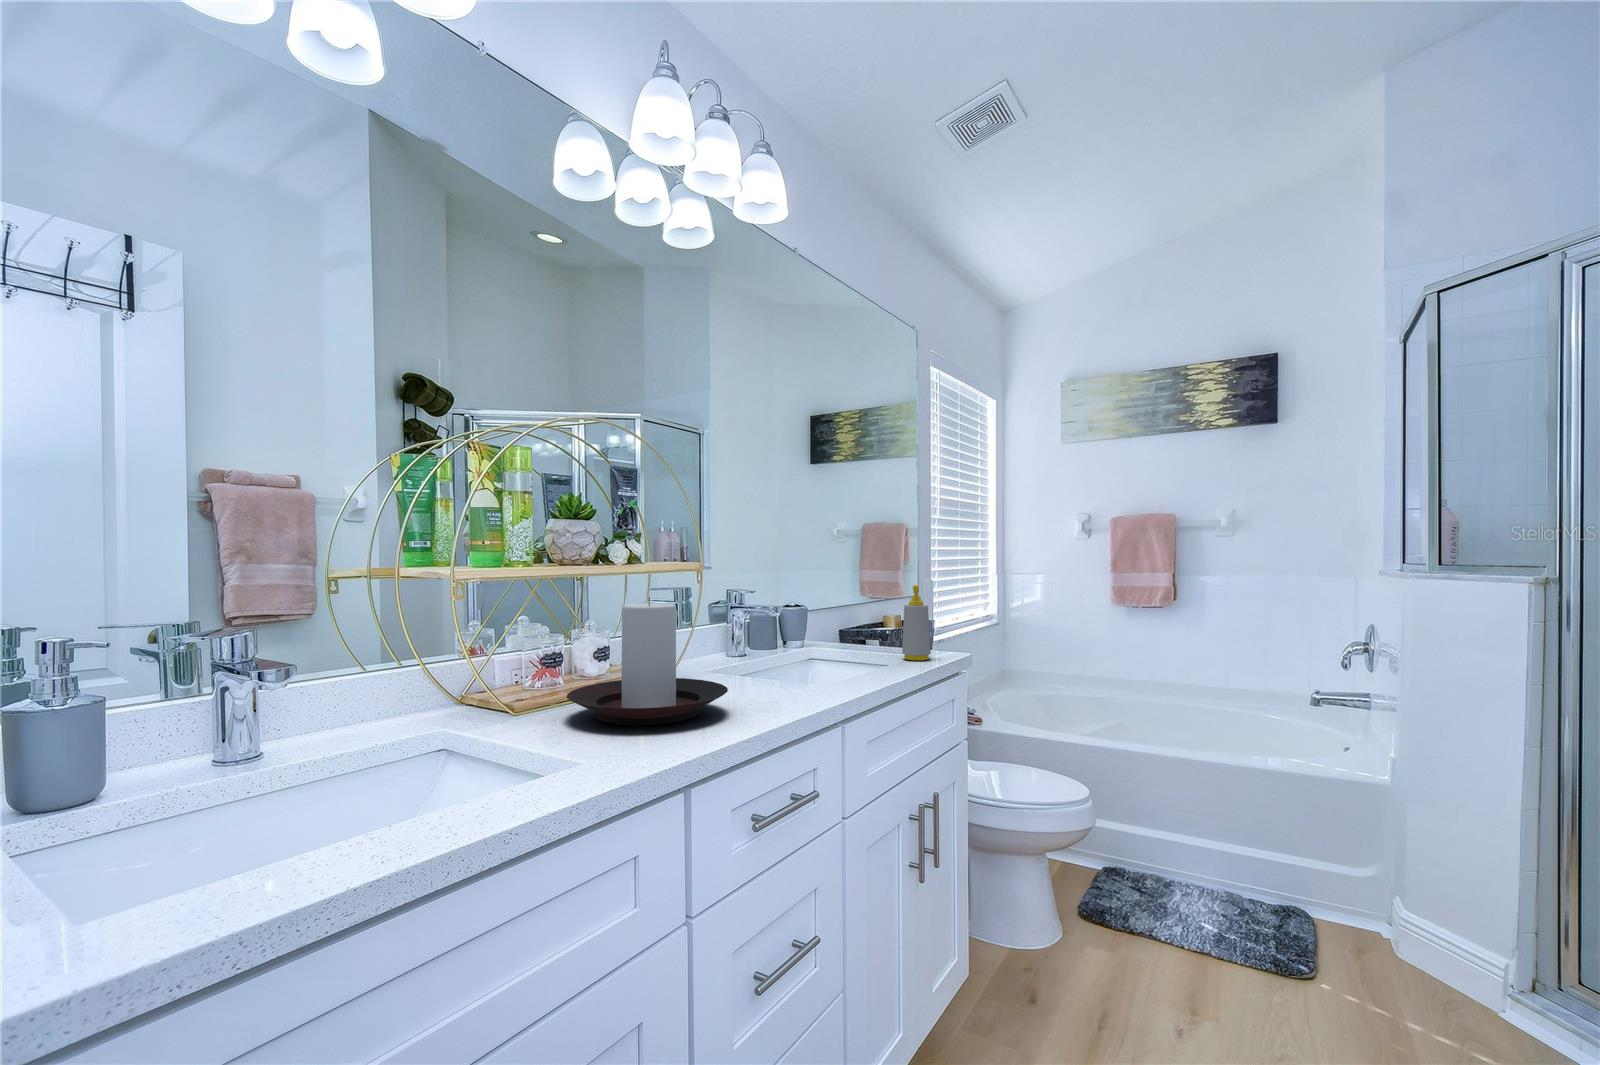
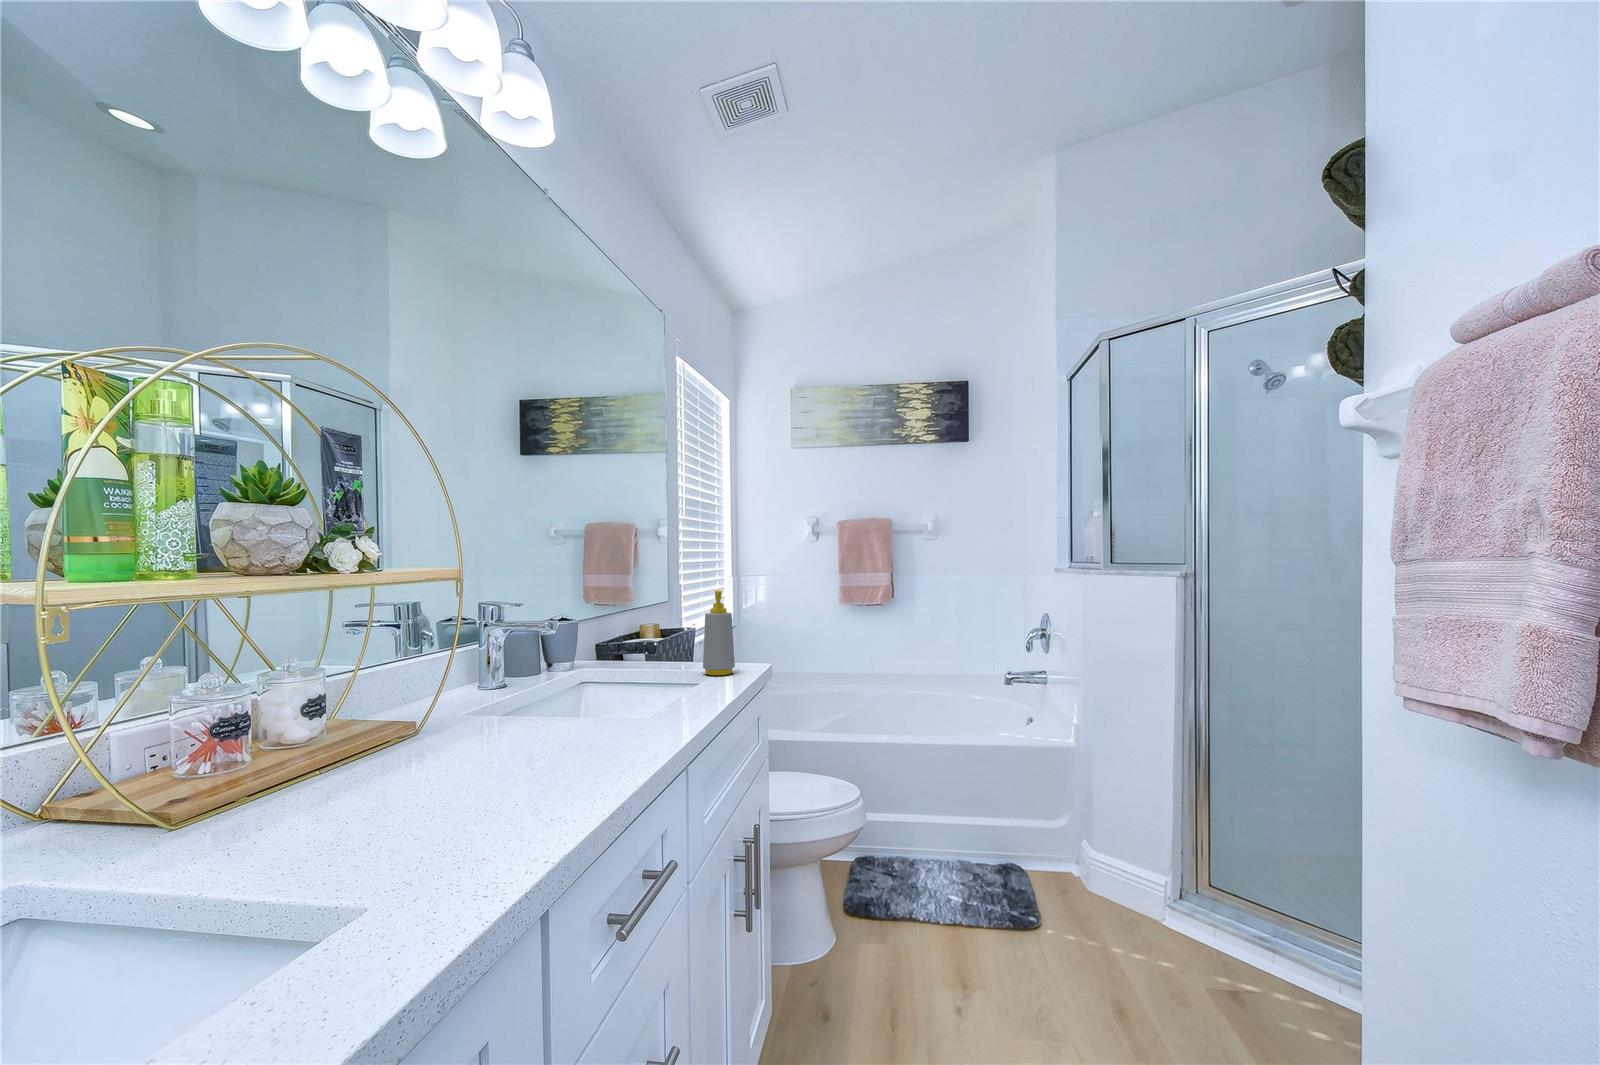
candle holder: present [567,597,728,725] -> none [281,620,556,827]

